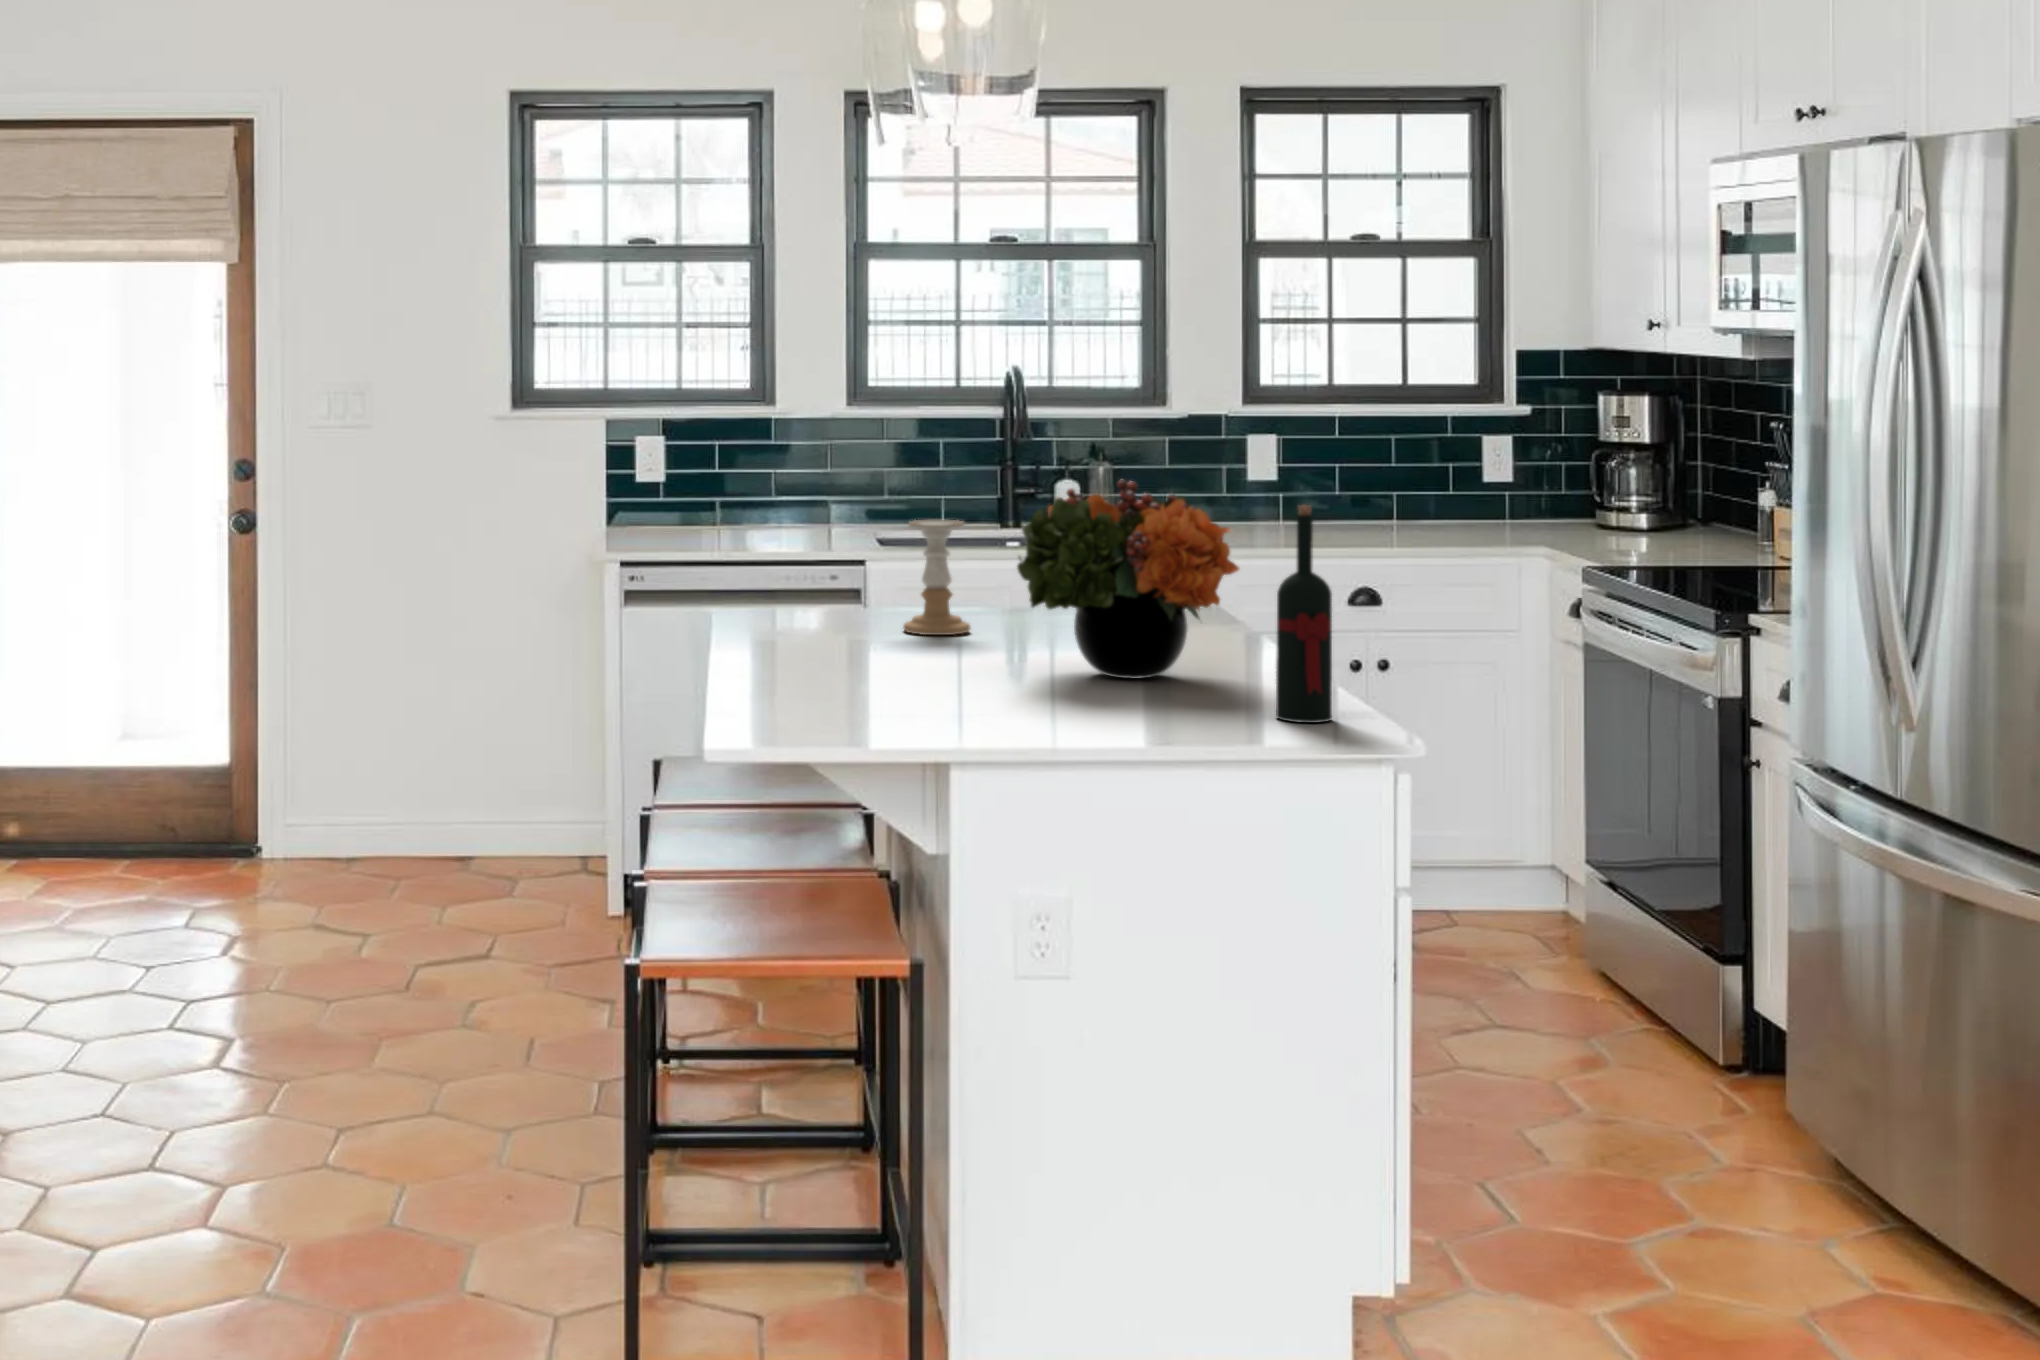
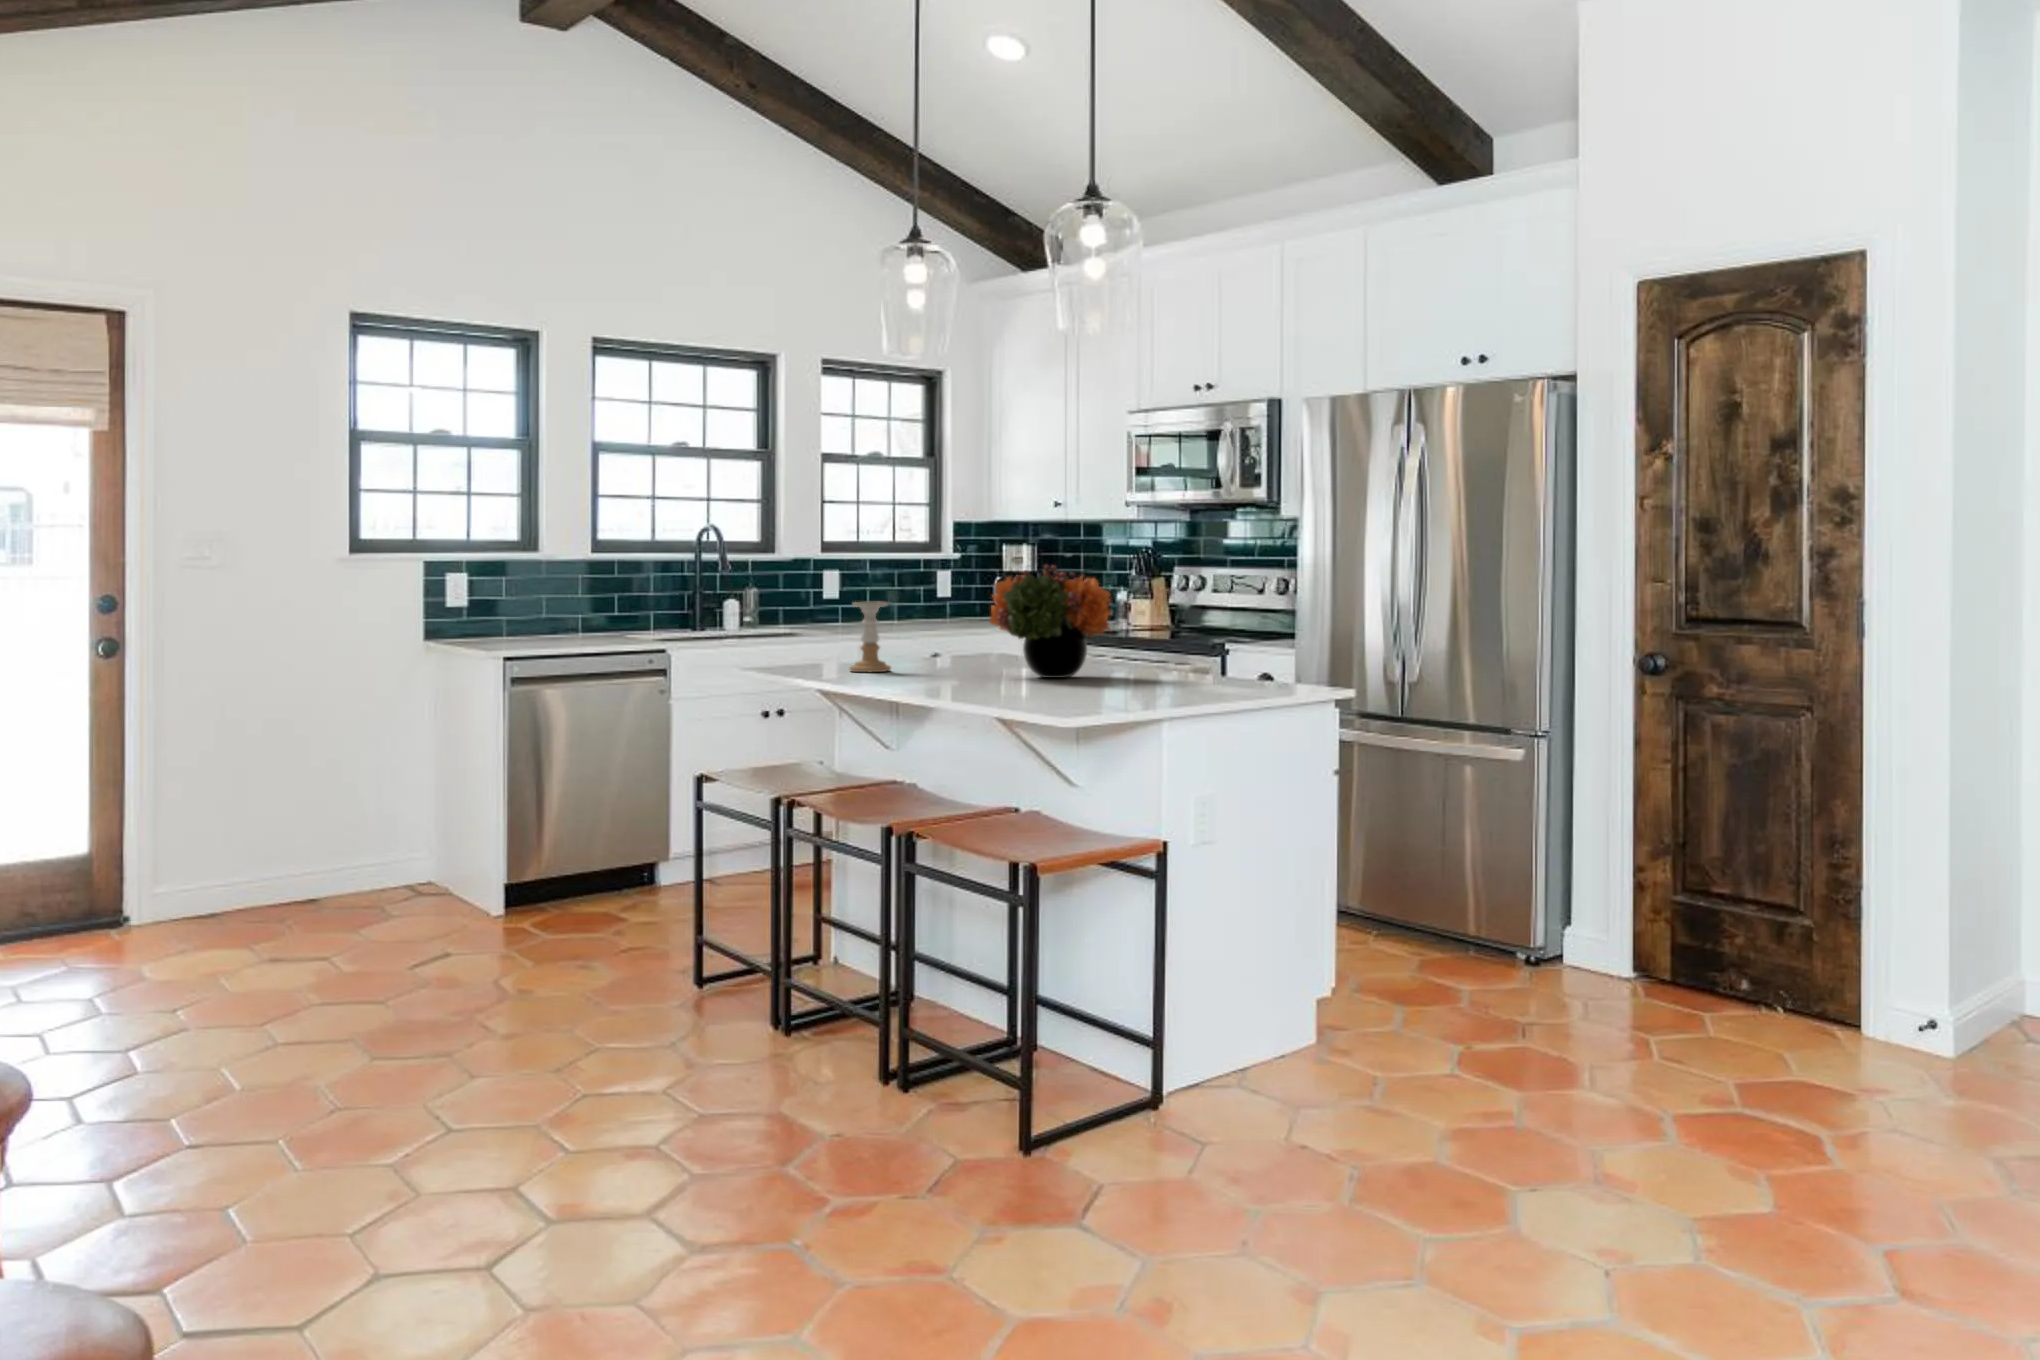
wine bottle: present [1276,505,1332,723] -> none [1189,568,1224,684]

